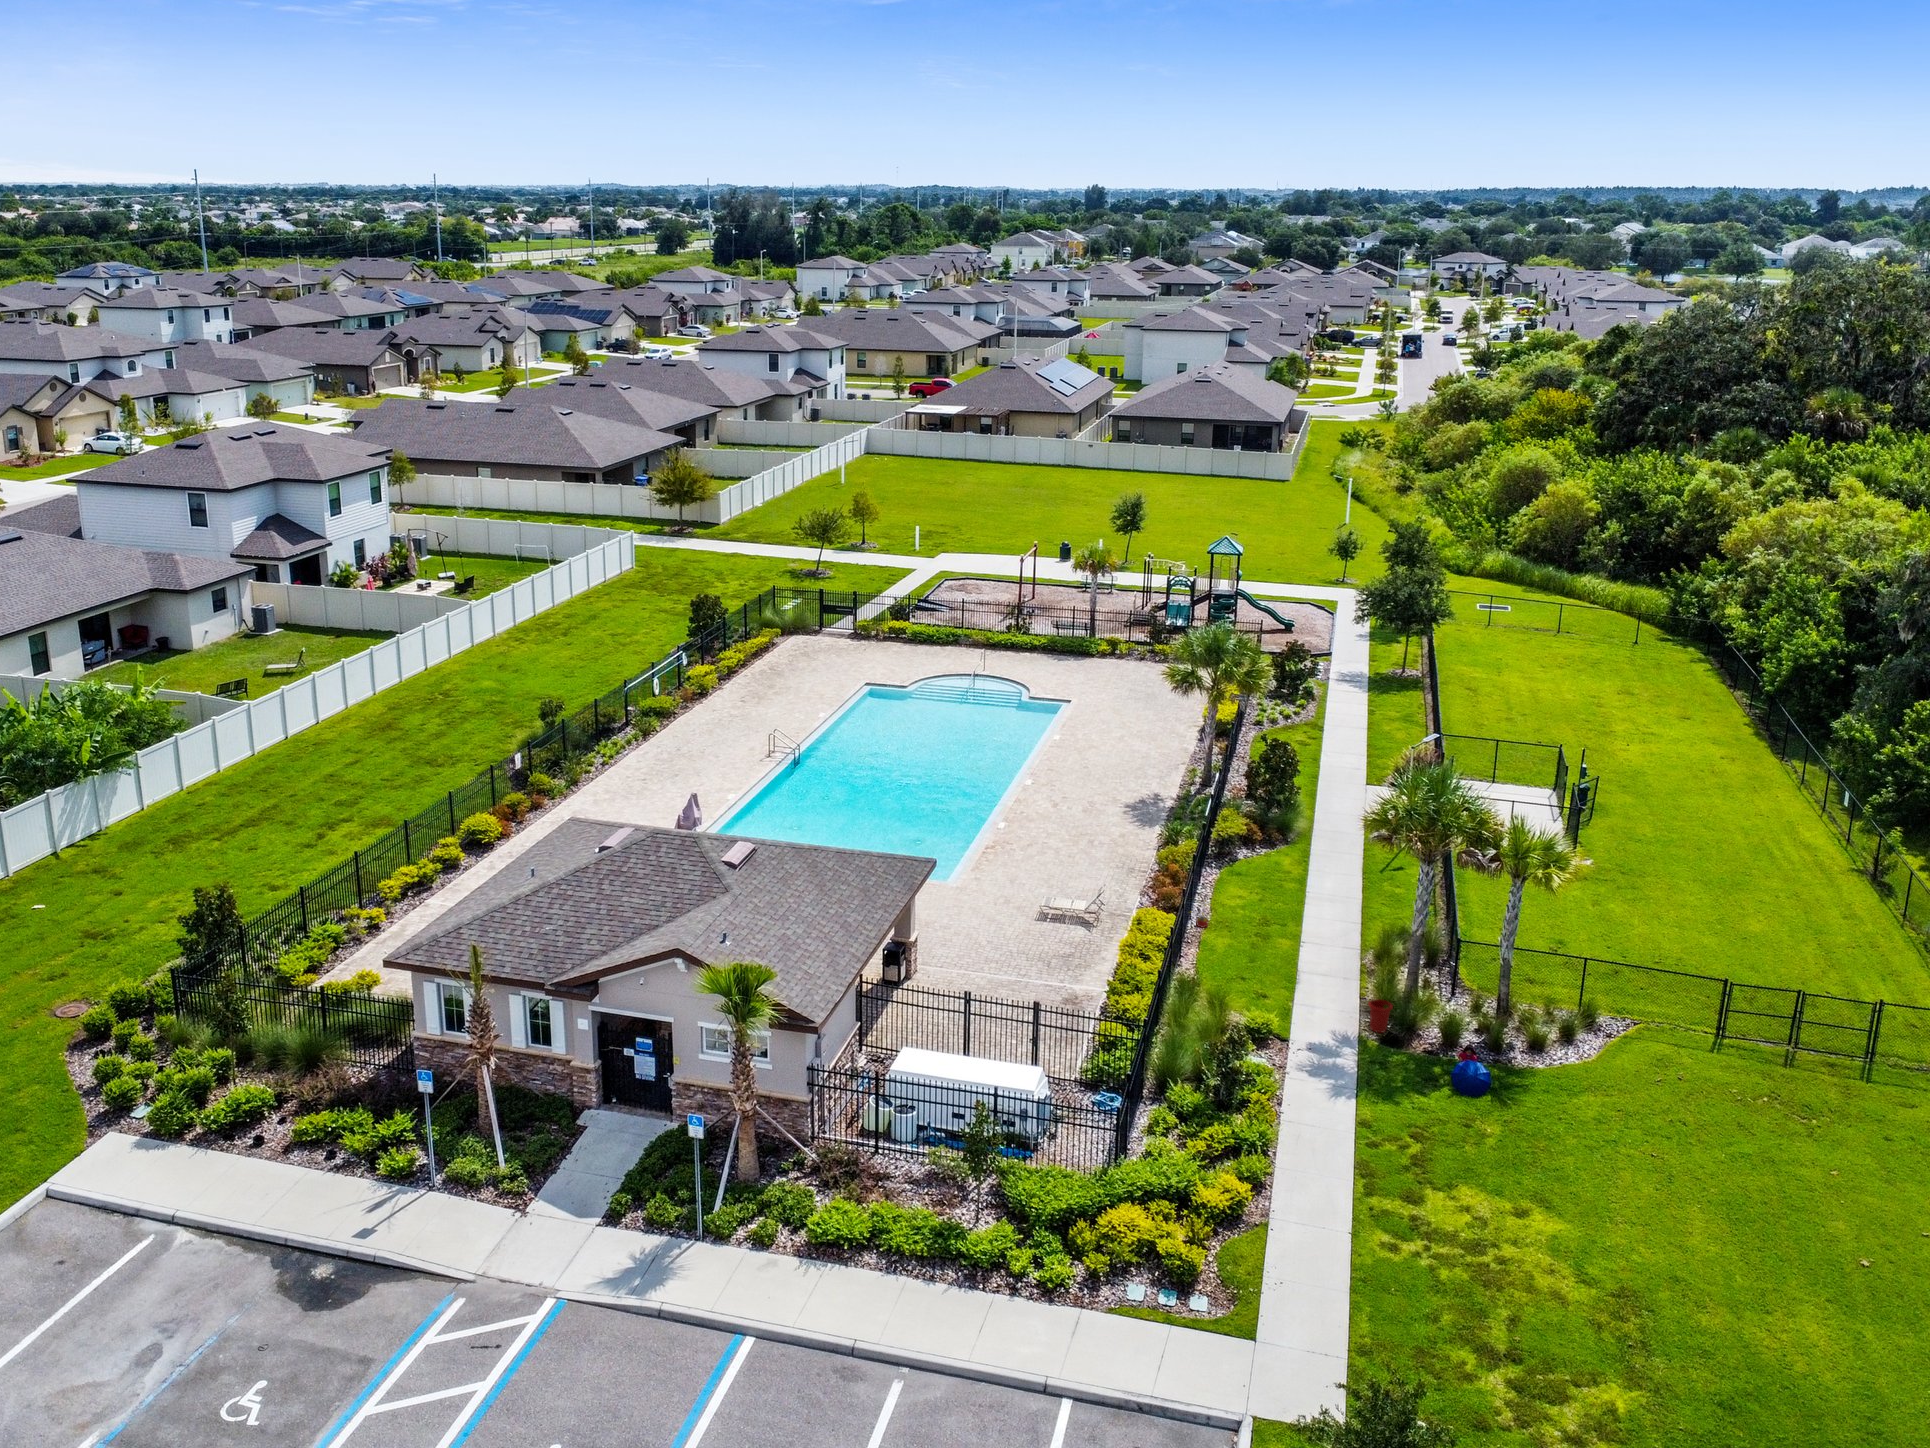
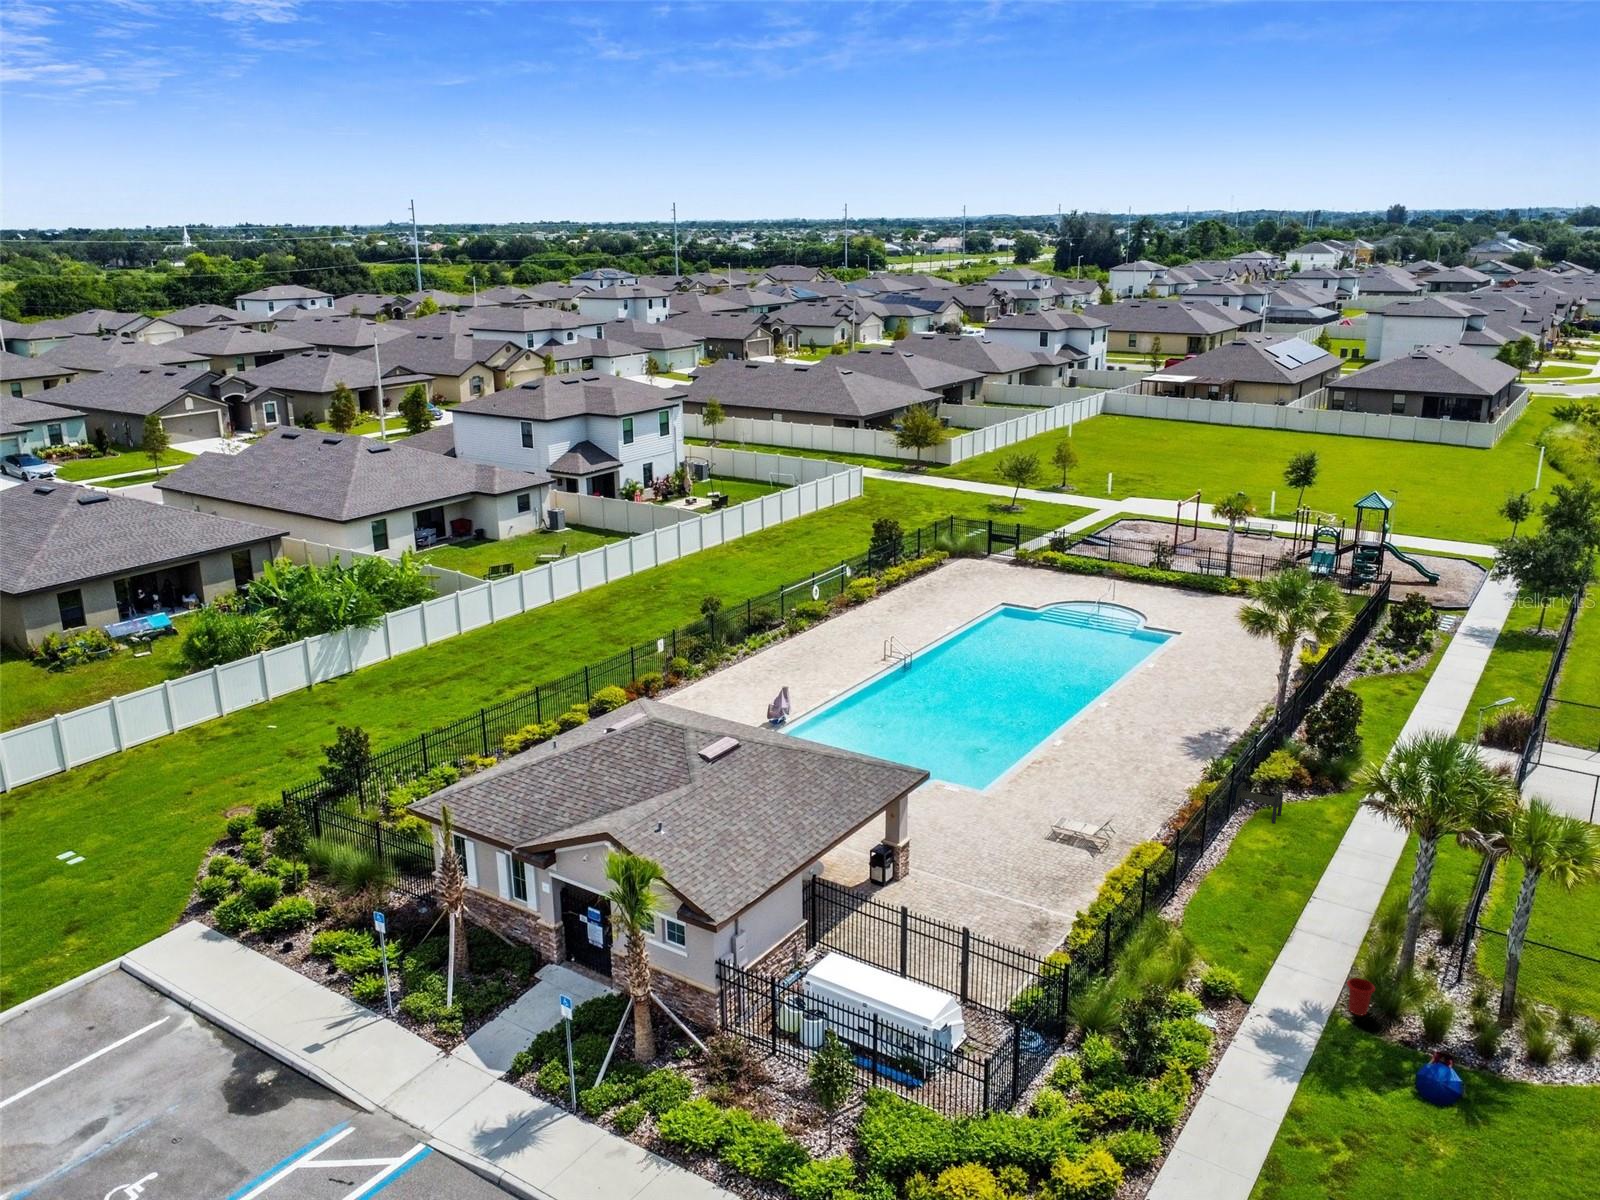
bench: none [1200,842,1244,880] -> present [1235,782,1283,824]
decorative plant: present [1196,901,1212,927] -> none [1197,836,1226,869]

